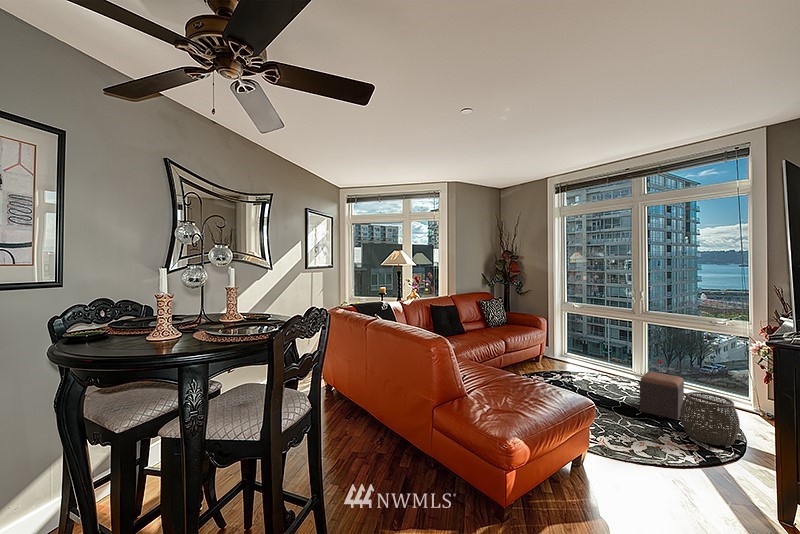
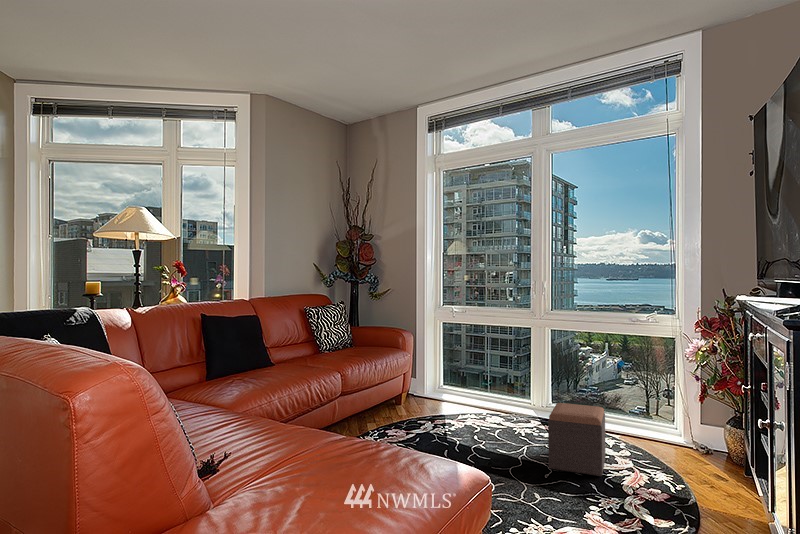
woven basket: present [680,392,740,446] -> none [608,429,690,514]

